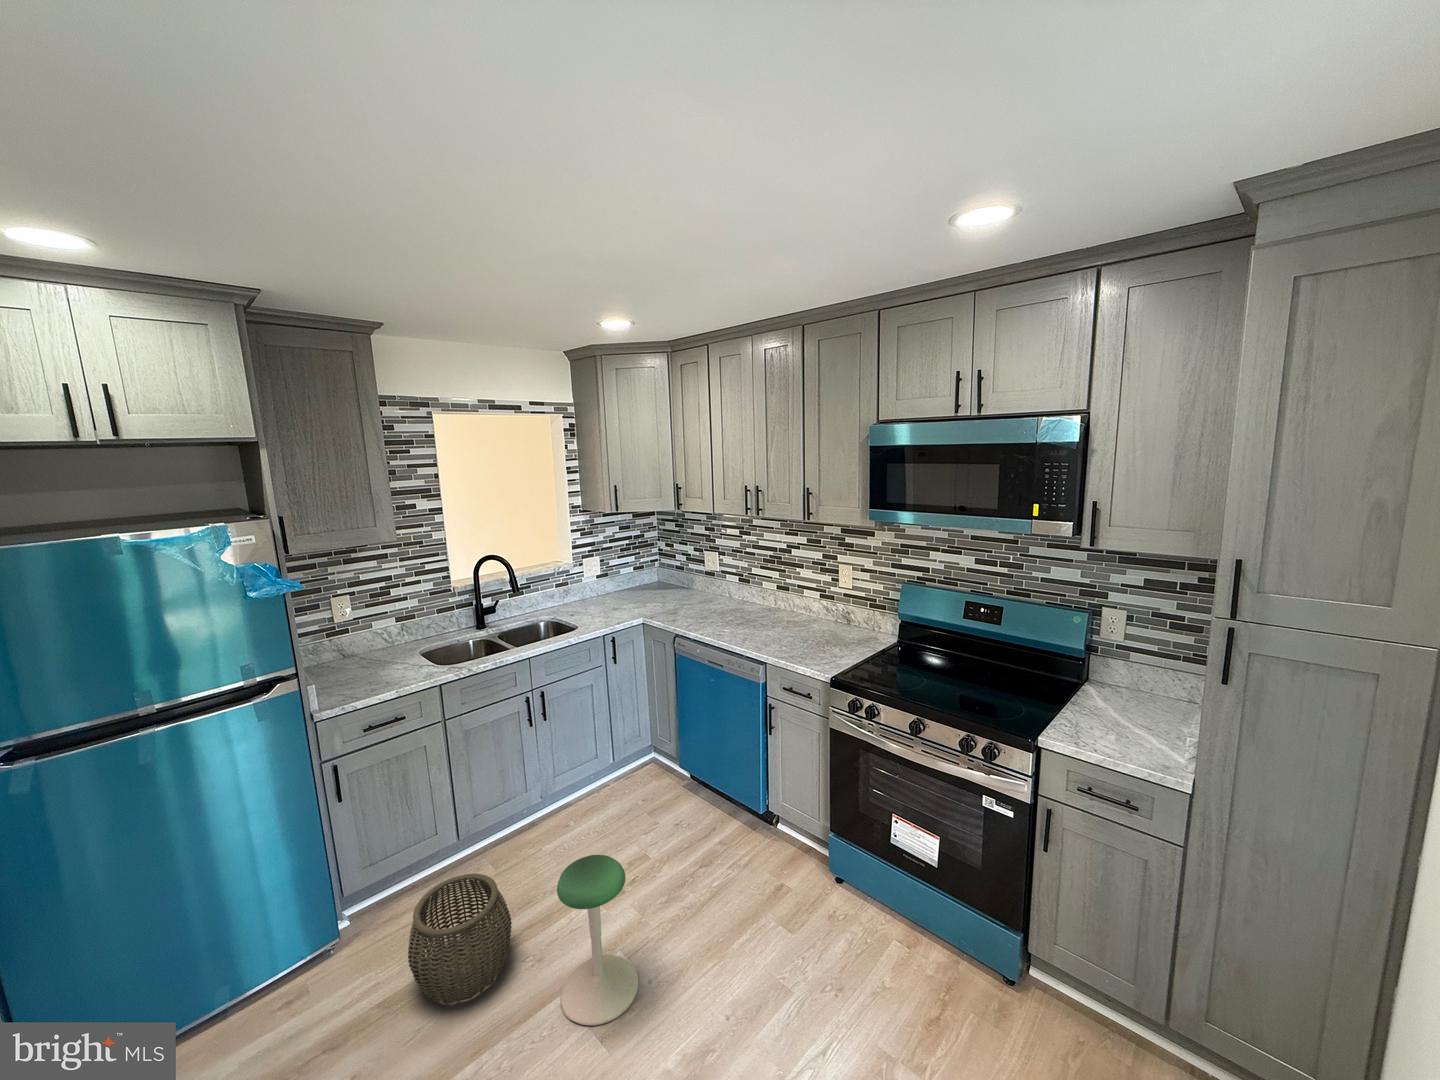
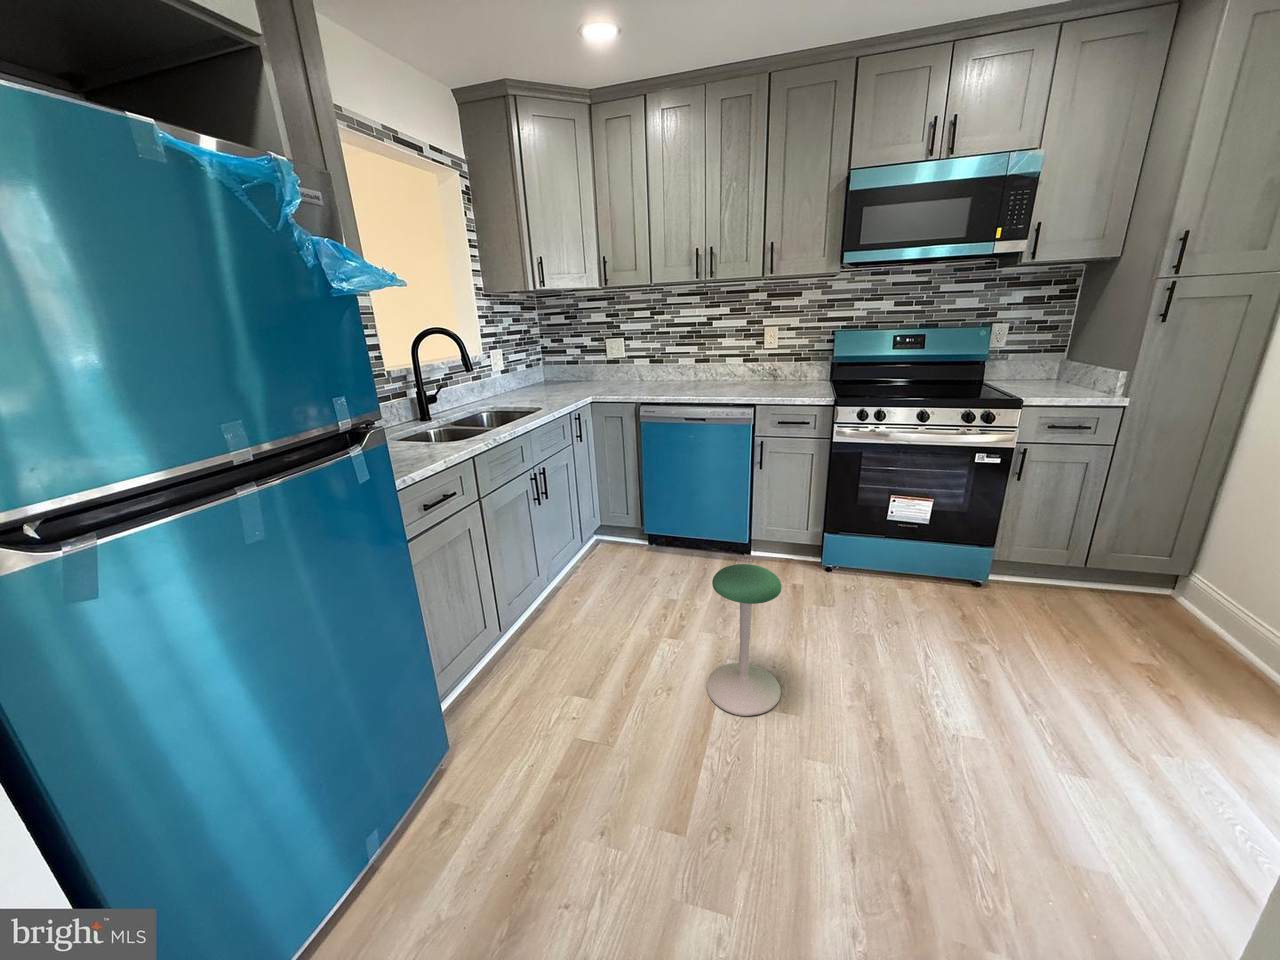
woven basket: present [408,874,512,1004] -> none [547,629,654,760]

